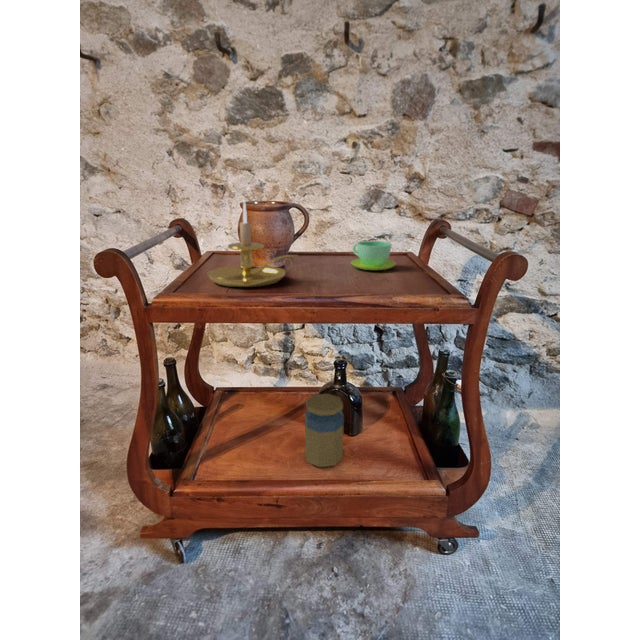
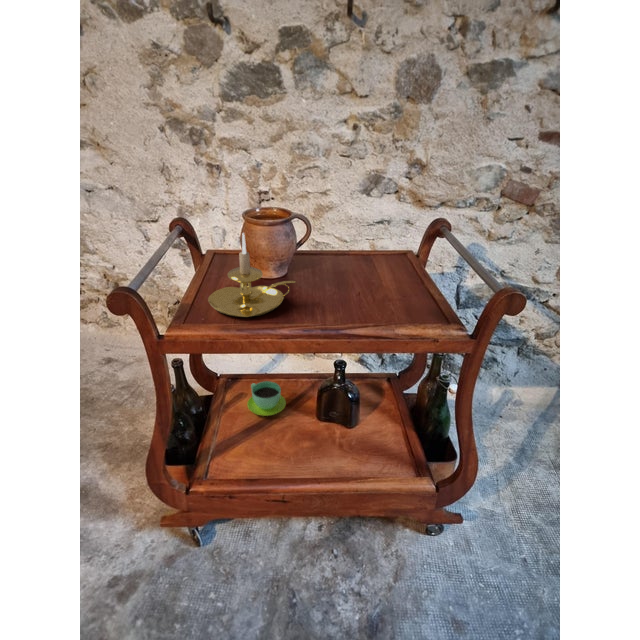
cup: present [351,241,396,270] -> present [247,381,286,416]
jar: present [305,394,344,467] -> none [300,403,336,470]

